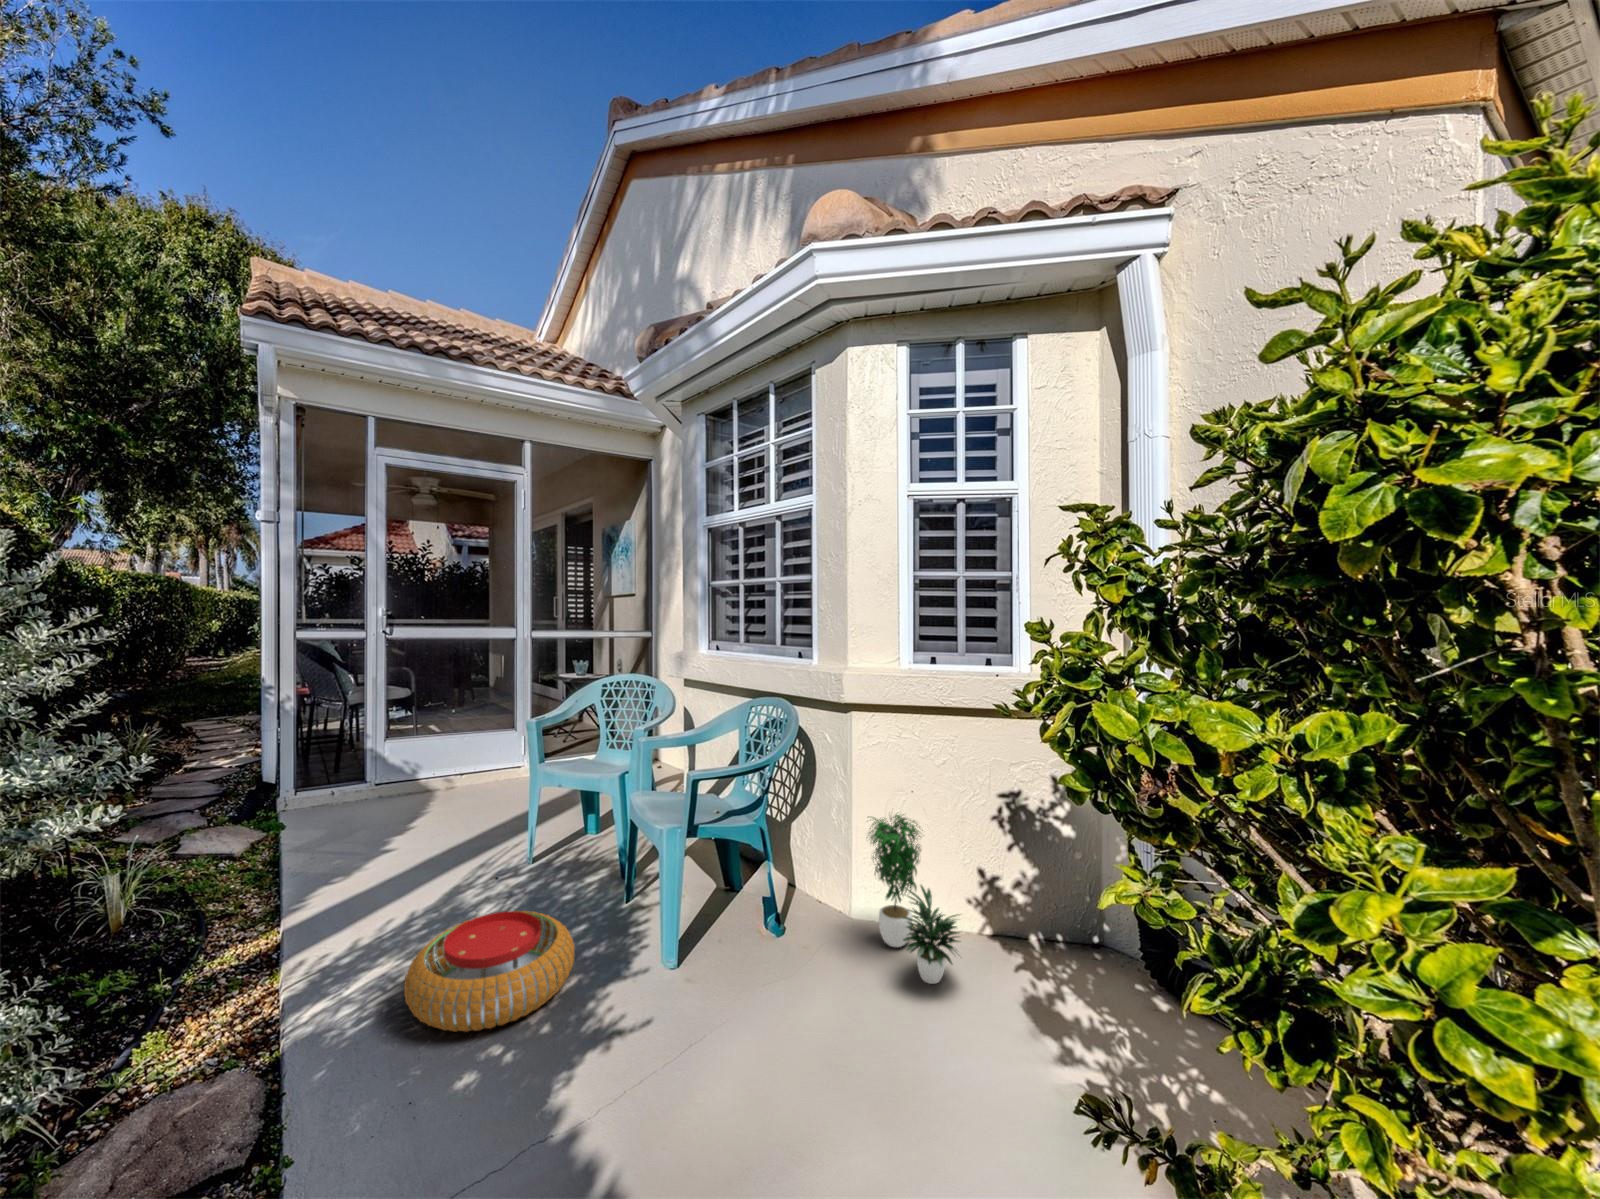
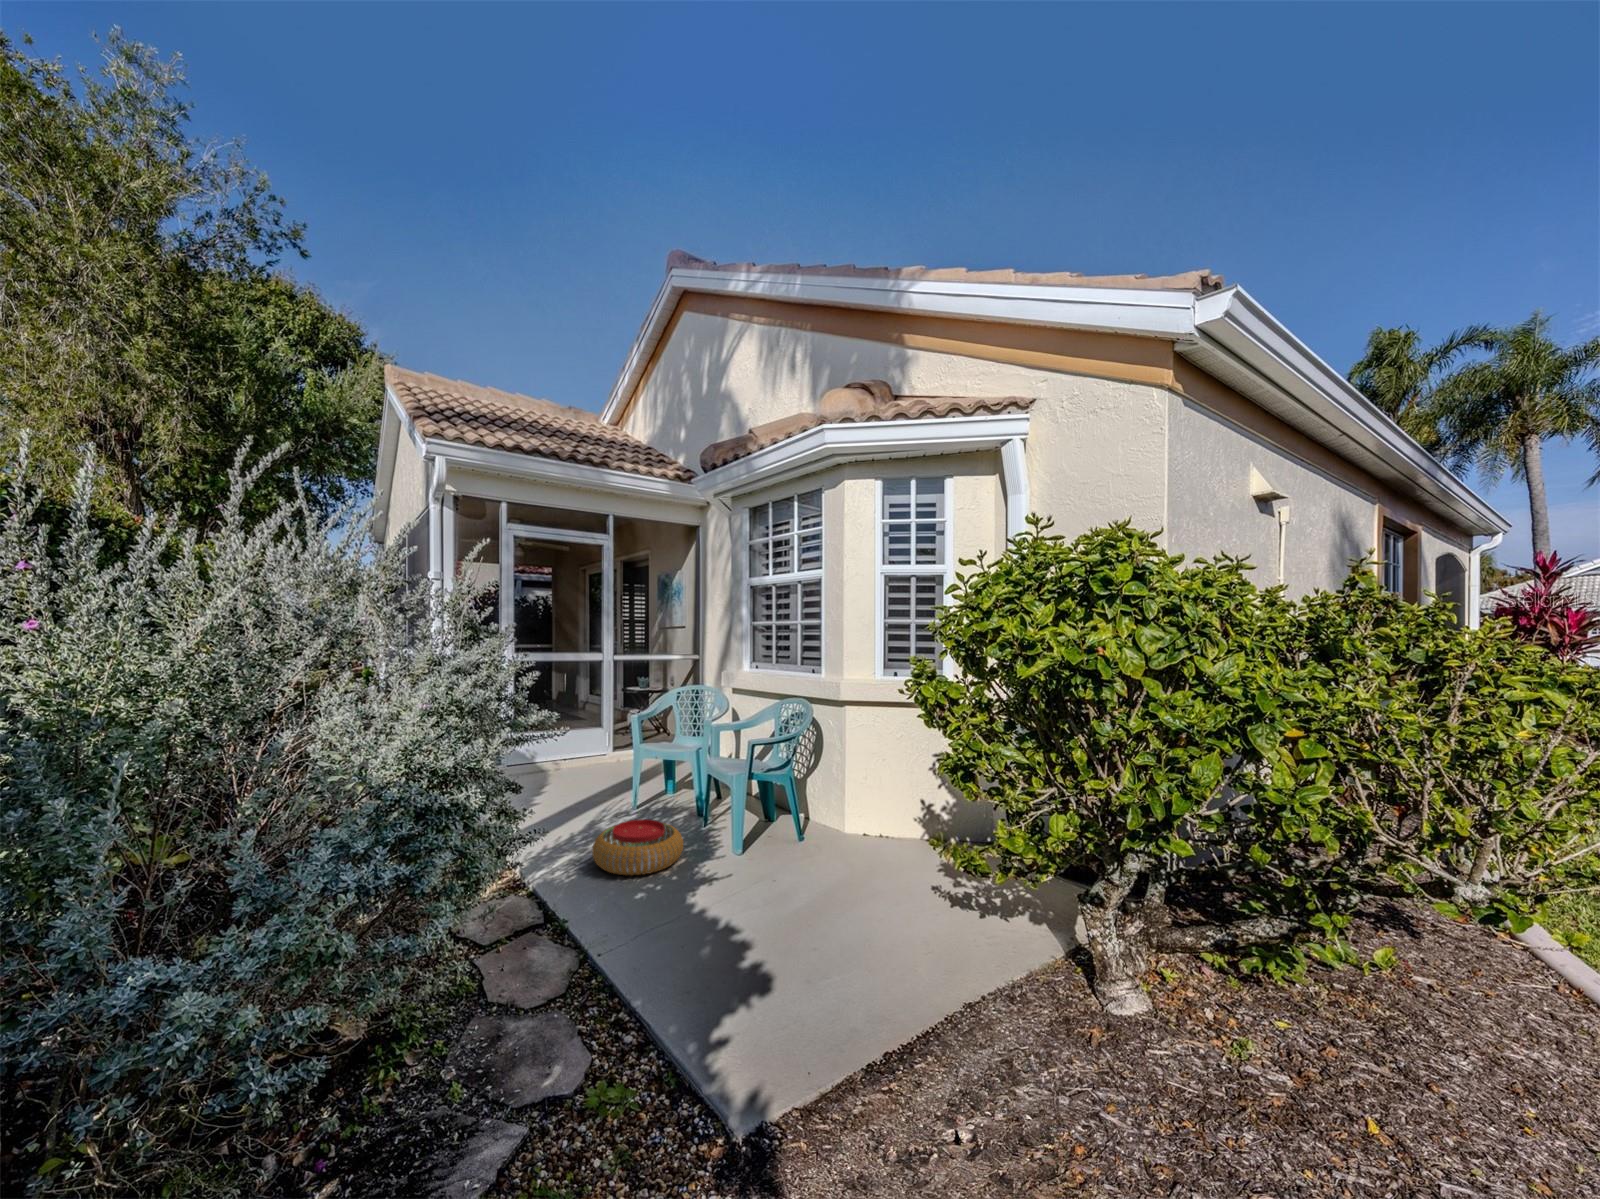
potted plant: present [869,815,959,984] -> none [853,760,908,860]

